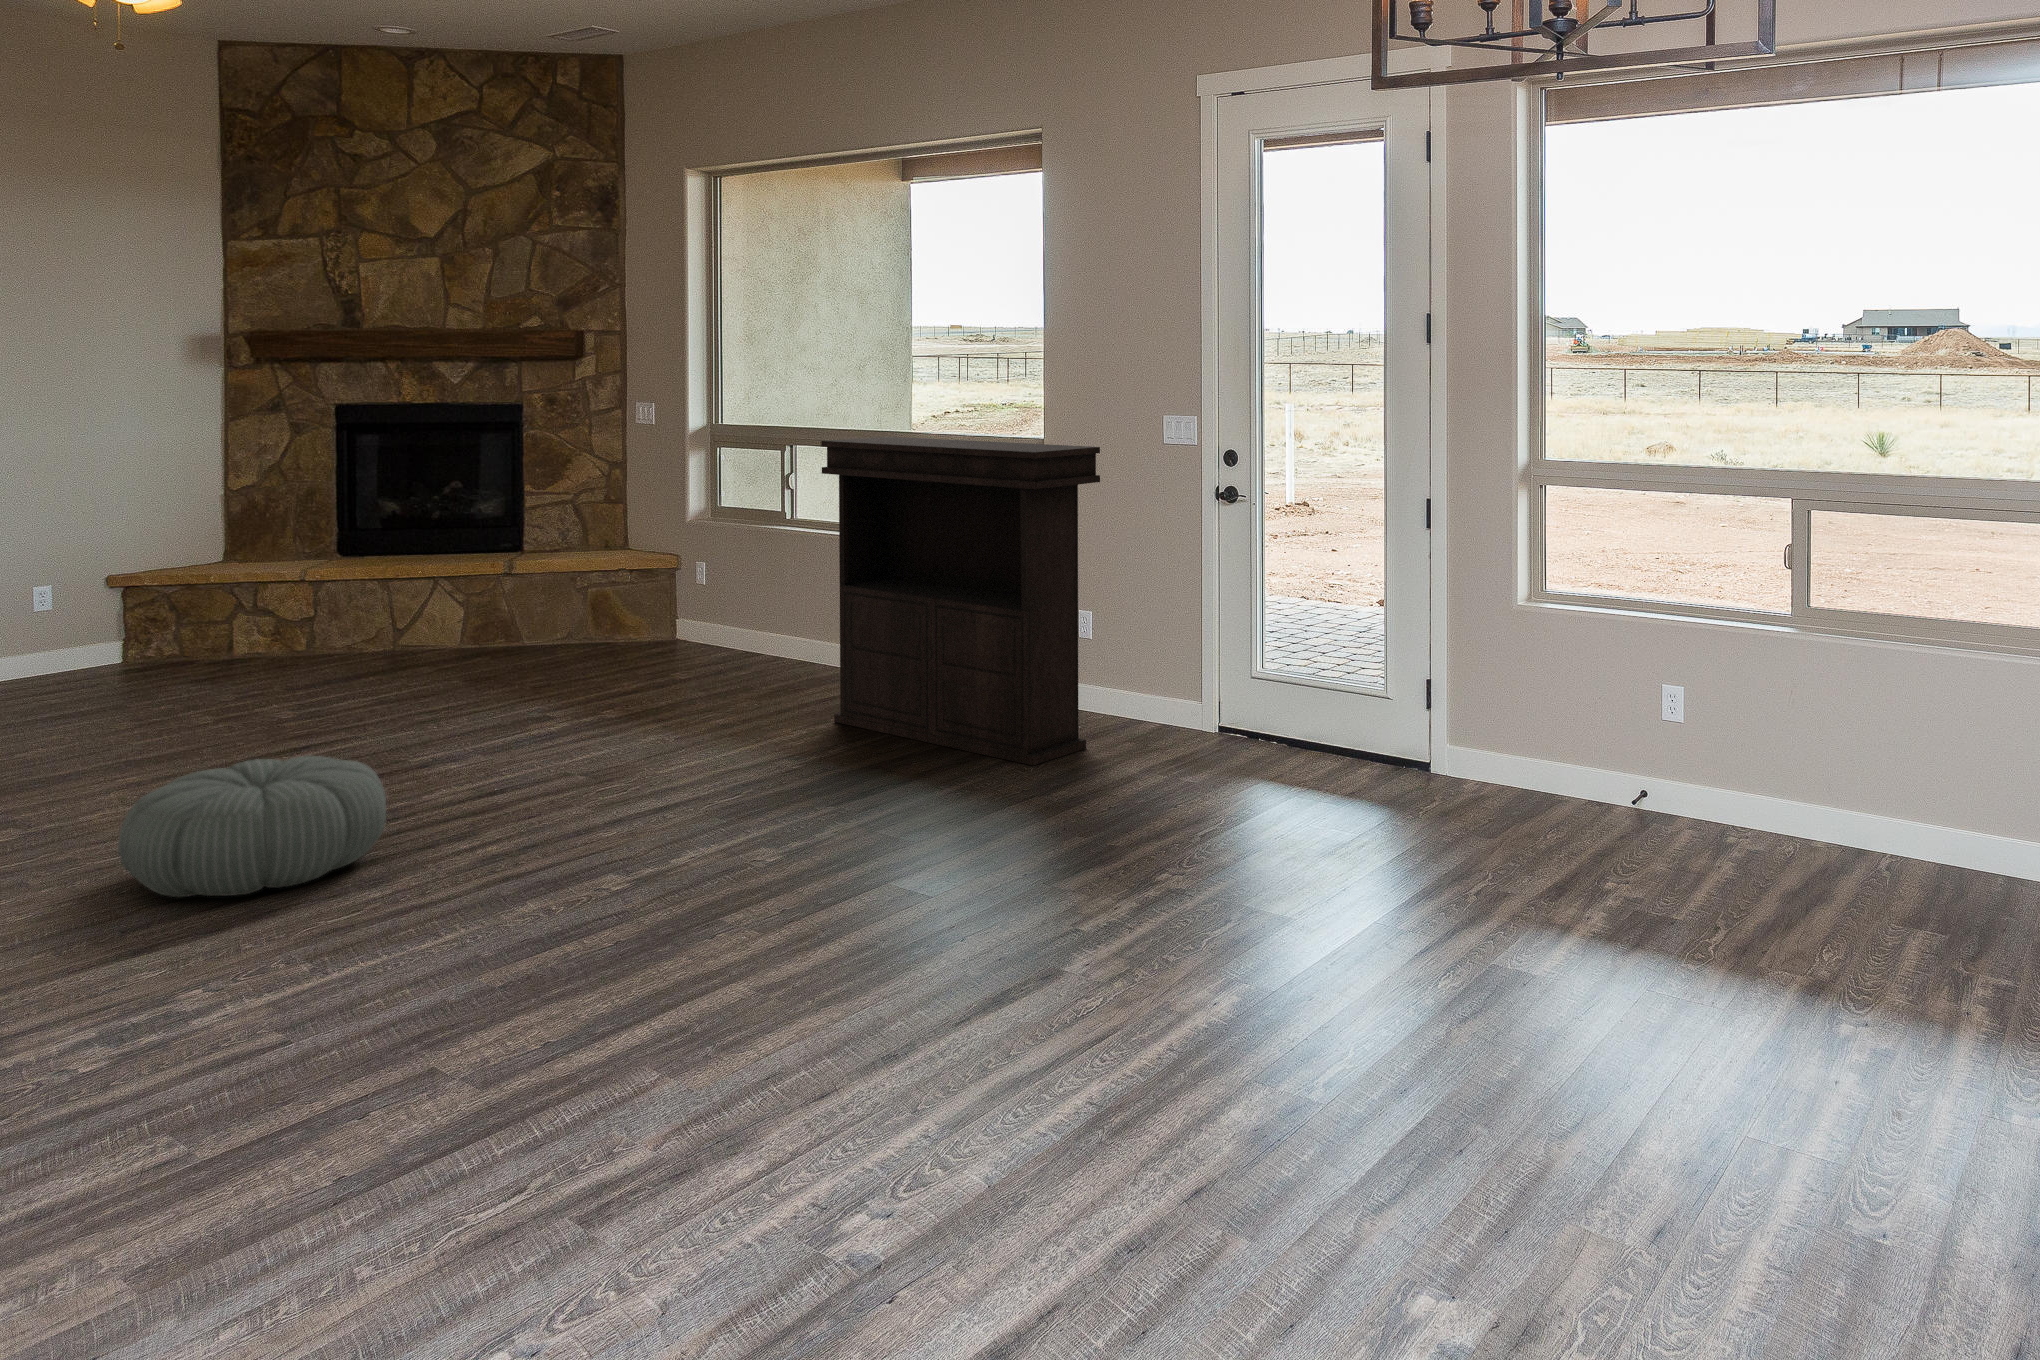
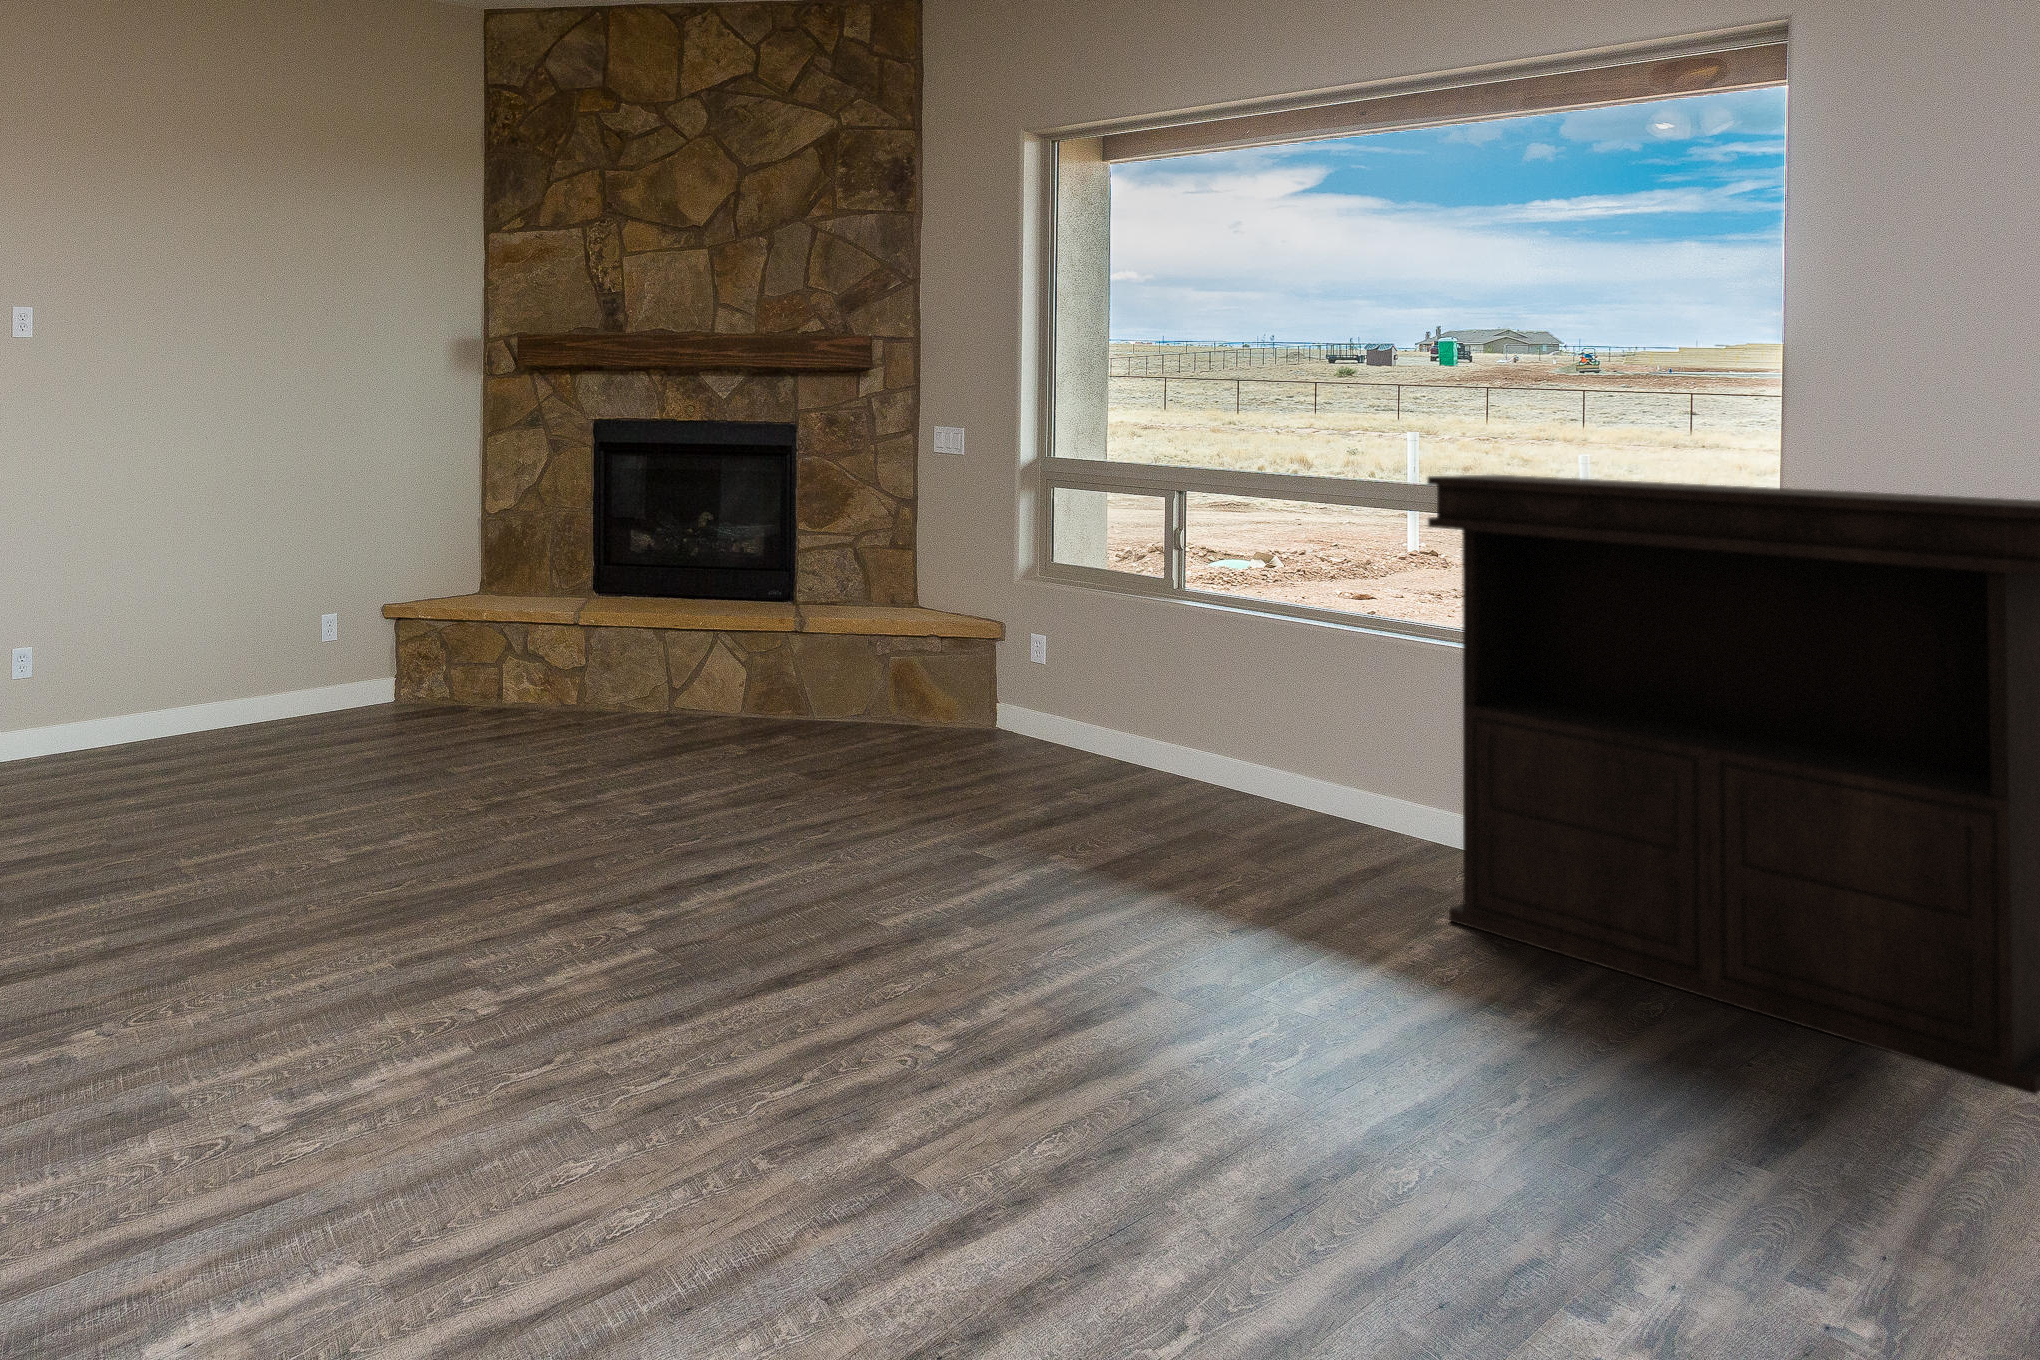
pouf: present [118,756,386,897] -> none [670,936,1039,1207]

